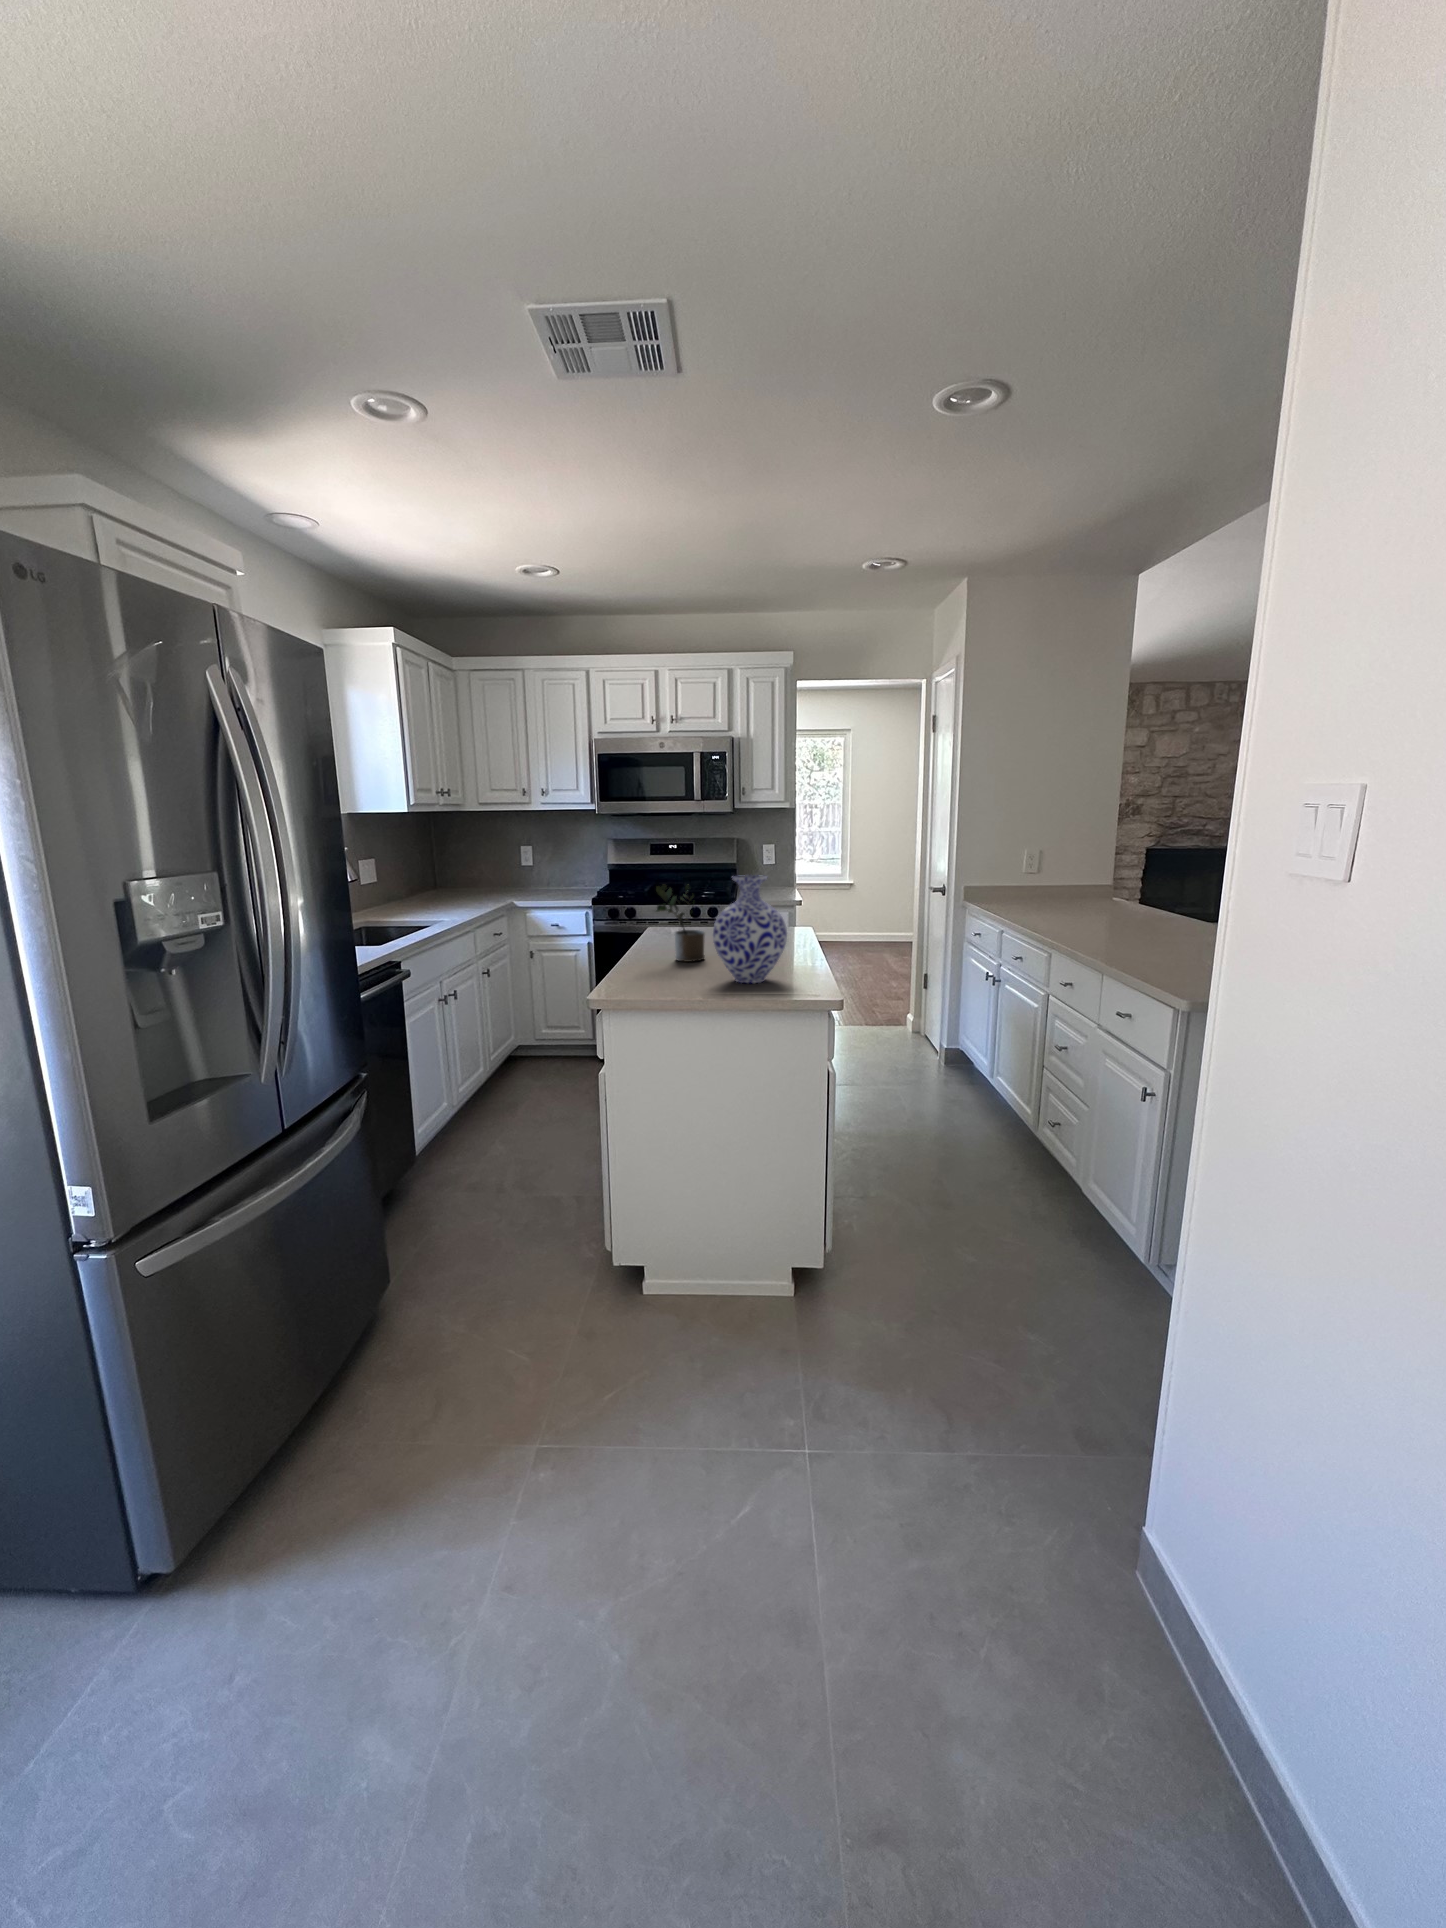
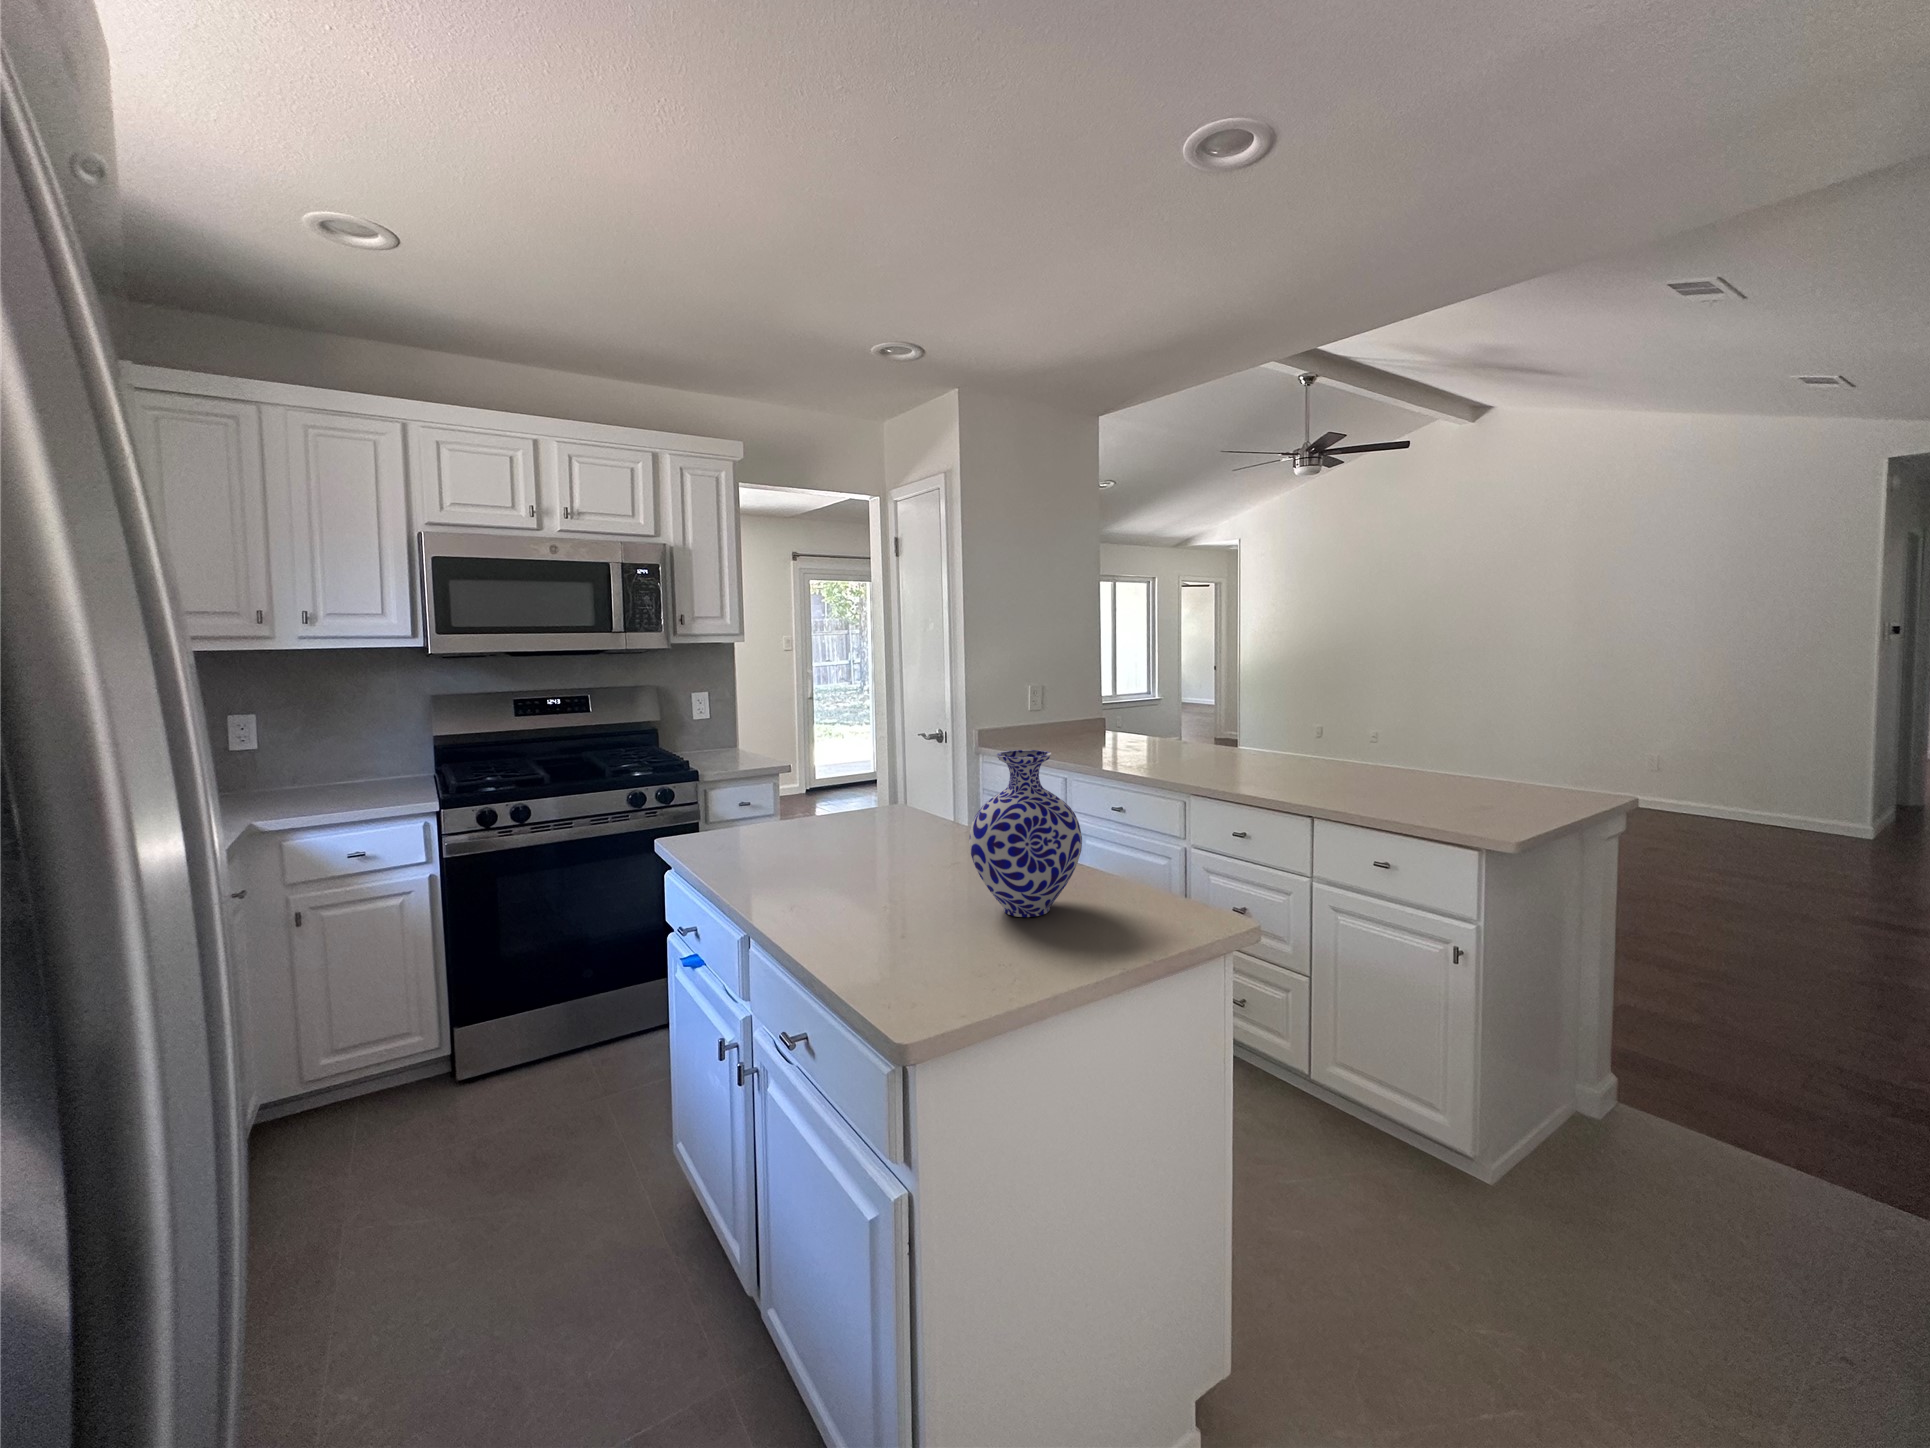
potted plant: present [656,885,705,962] -> none [805,770,882,896]

